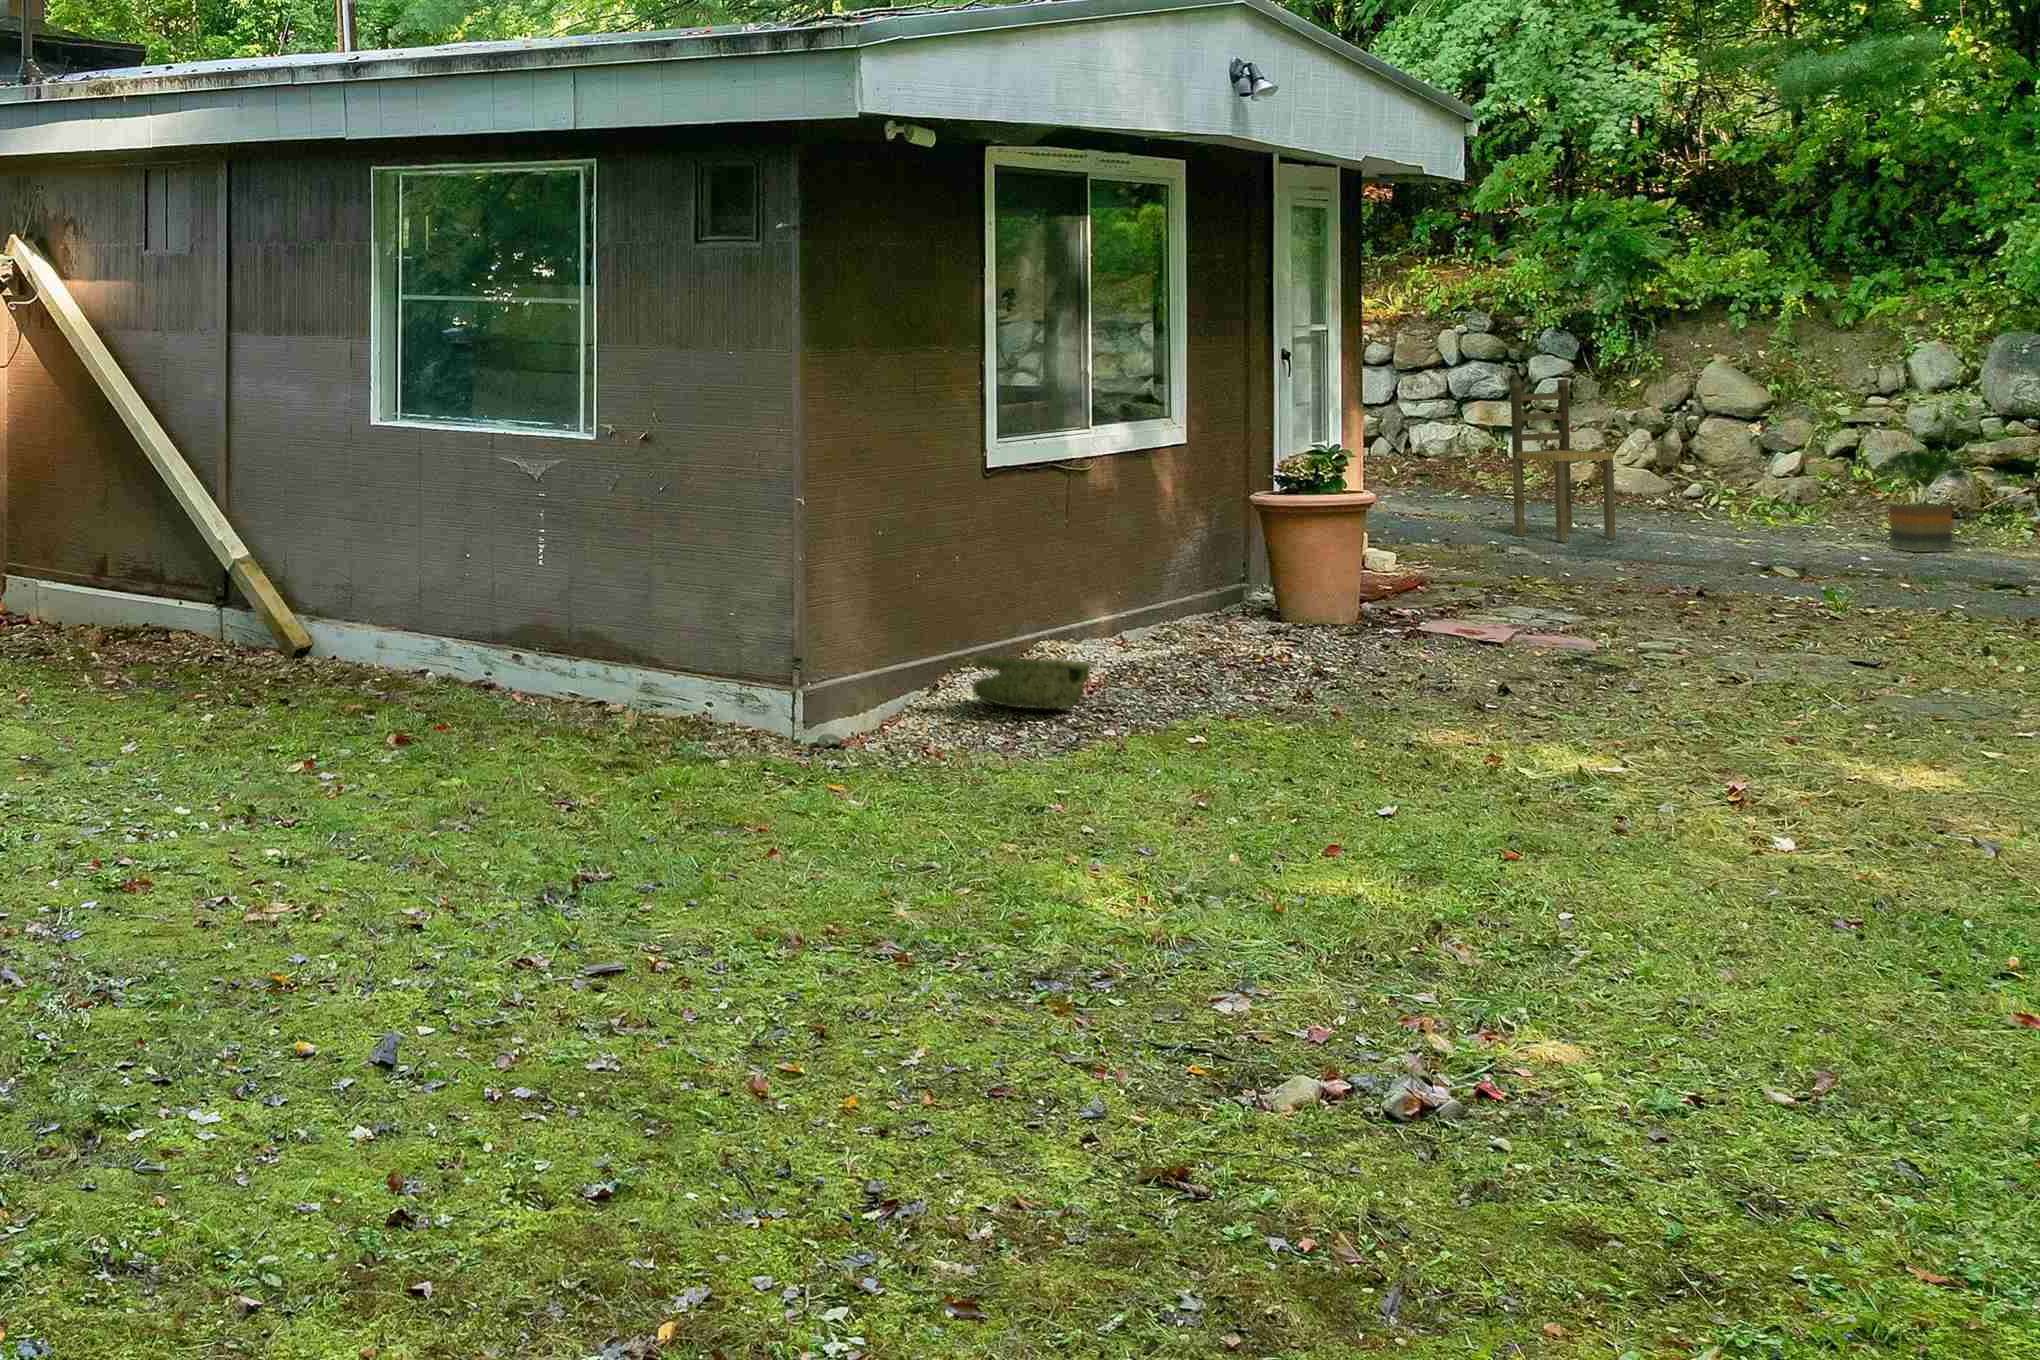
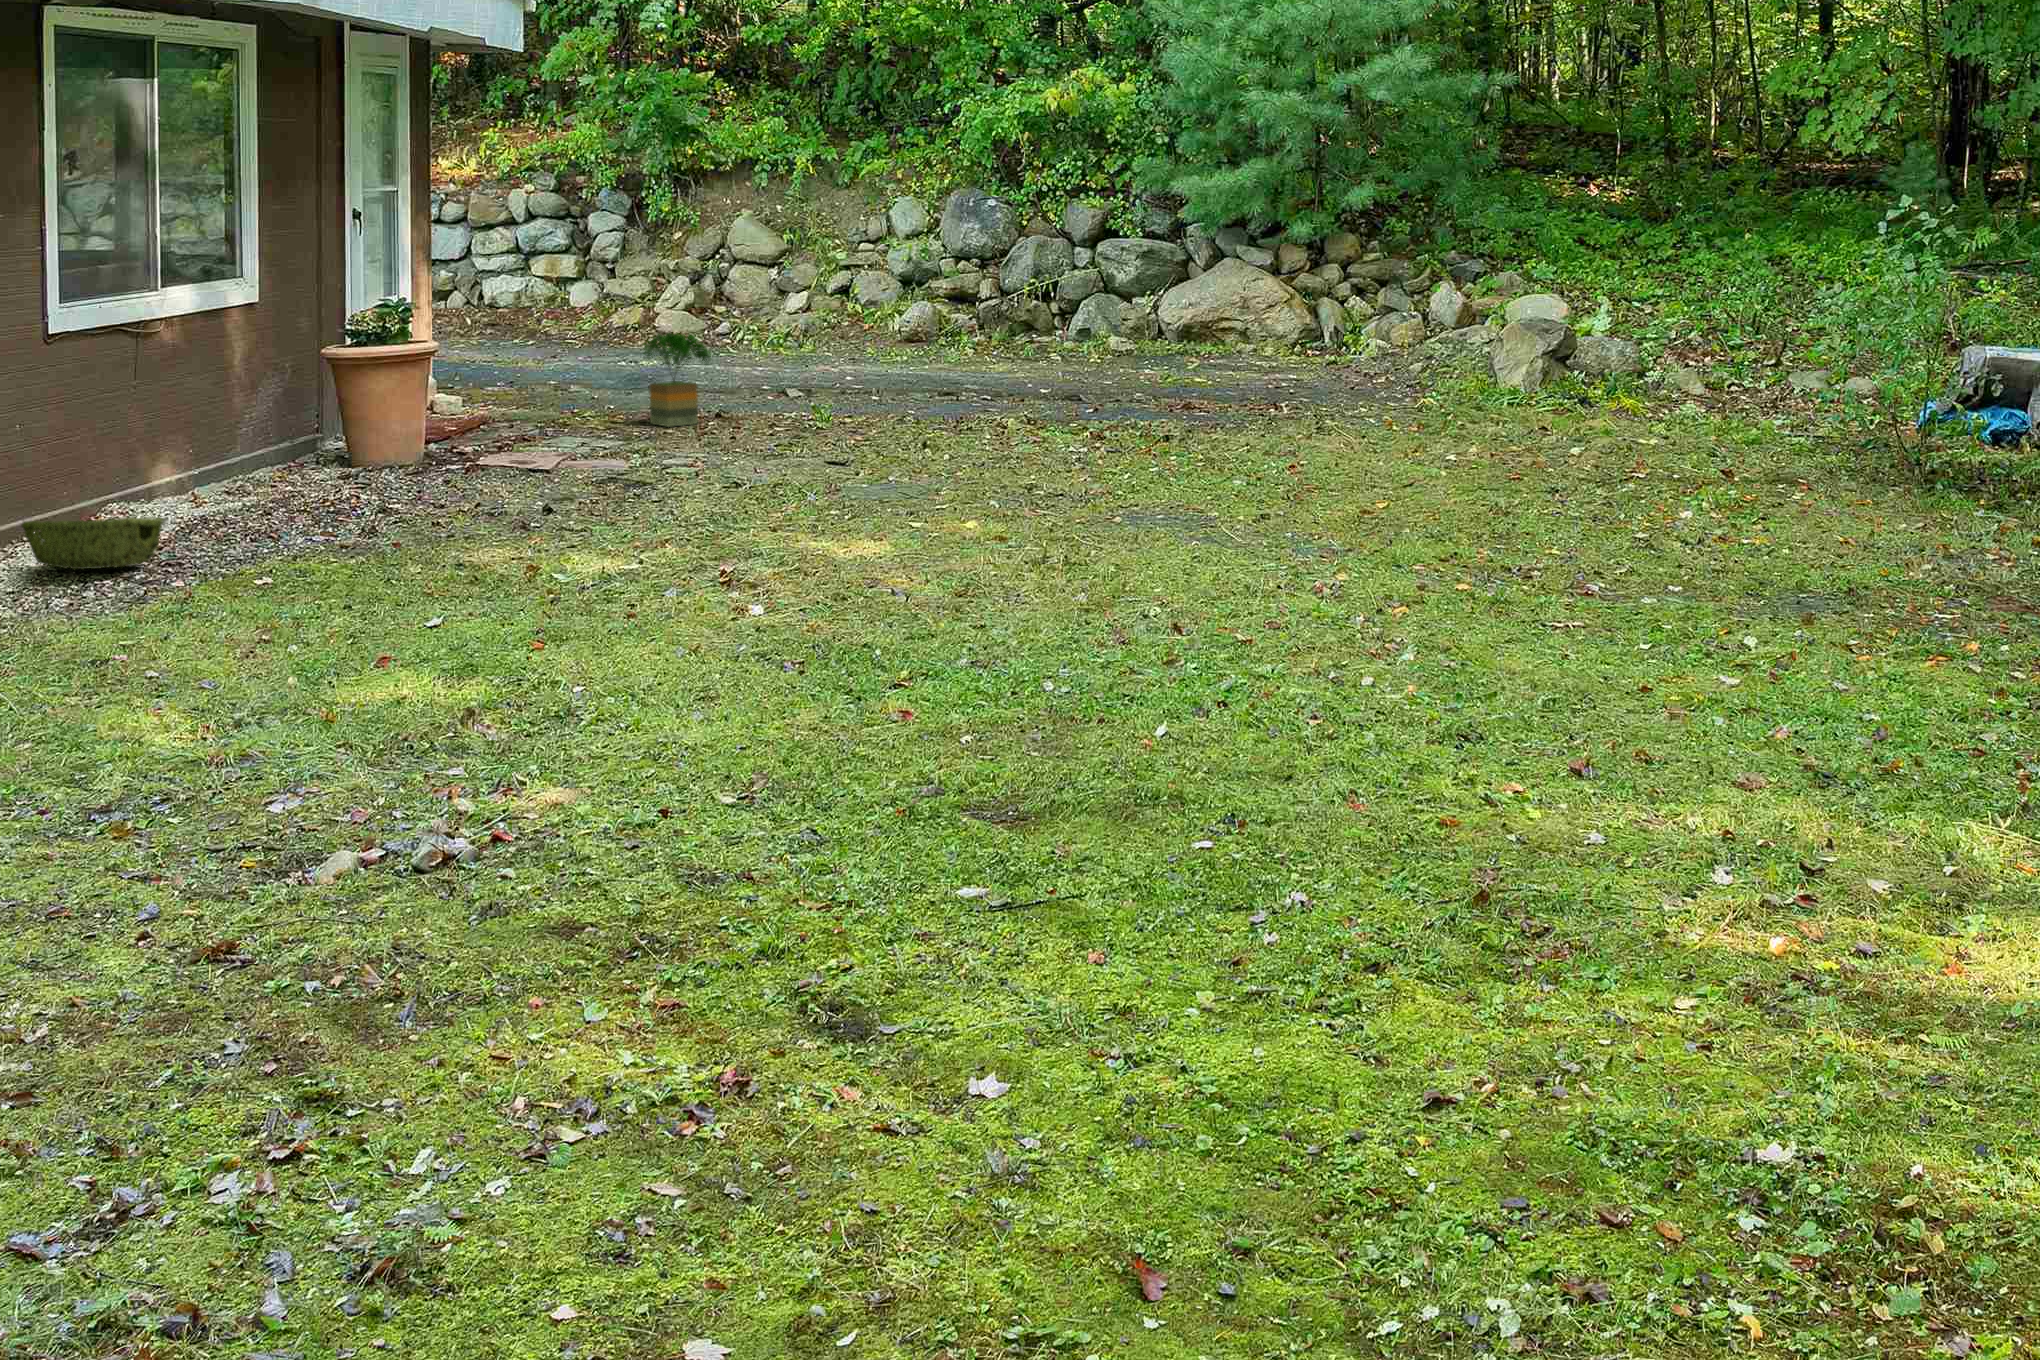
chair: present [1510,379,1615,541] -> none [565,240,647,379]
potted tree: present [1880,450,1969,552] -> present [644,333,711,427]

